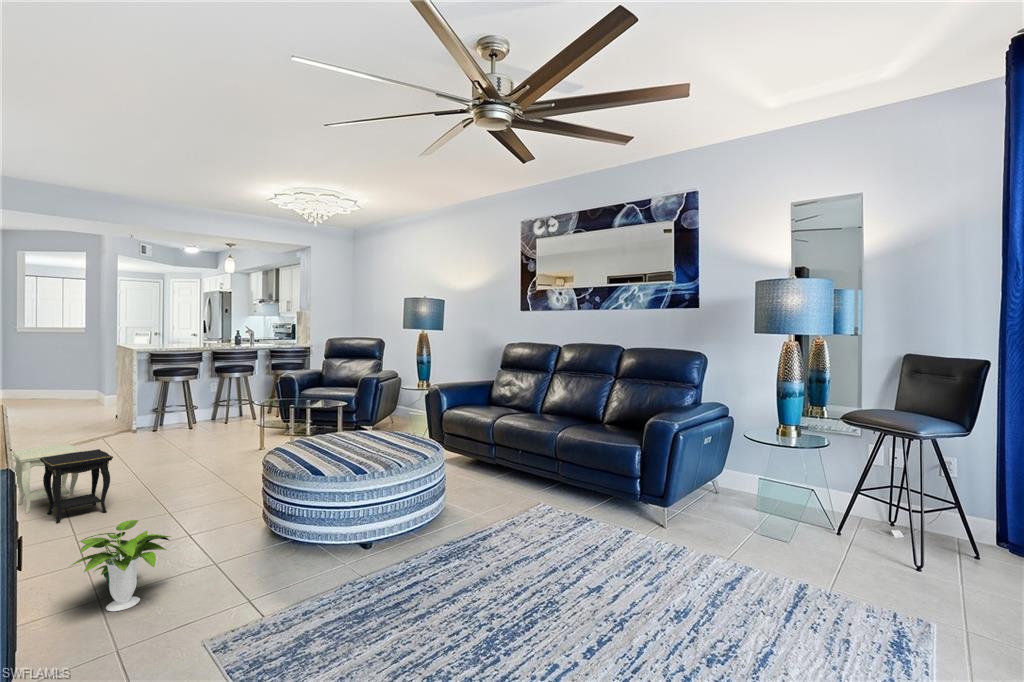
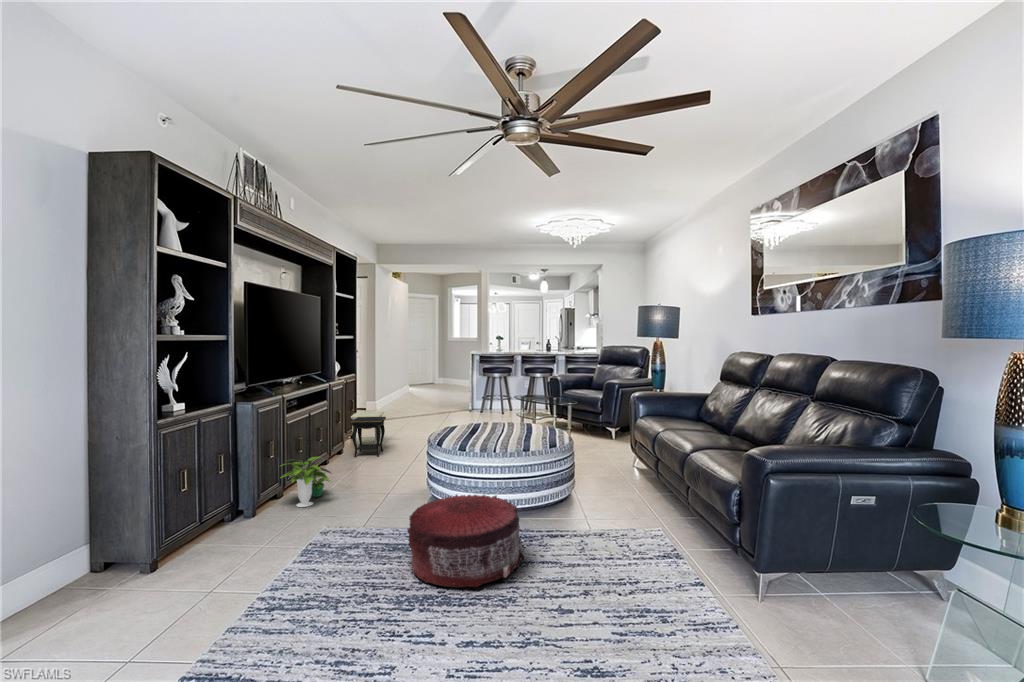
pouf: none [419,497,541,605] -> present [407,495,524,587]

